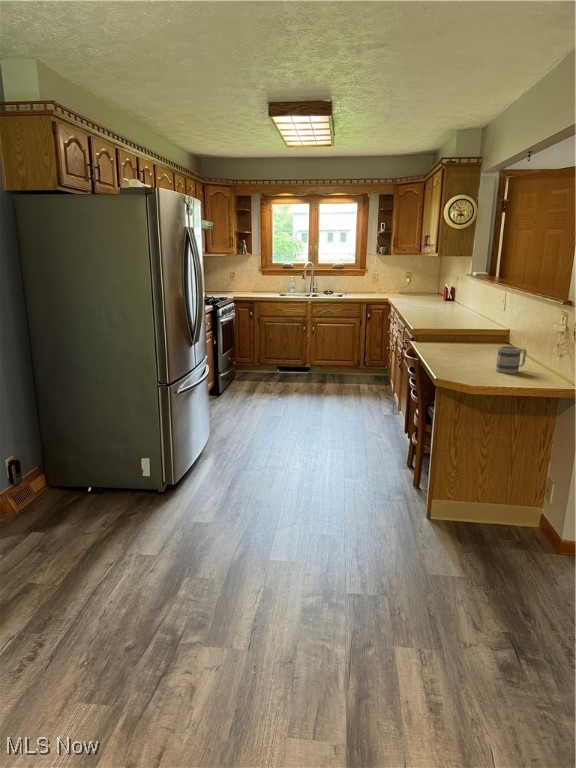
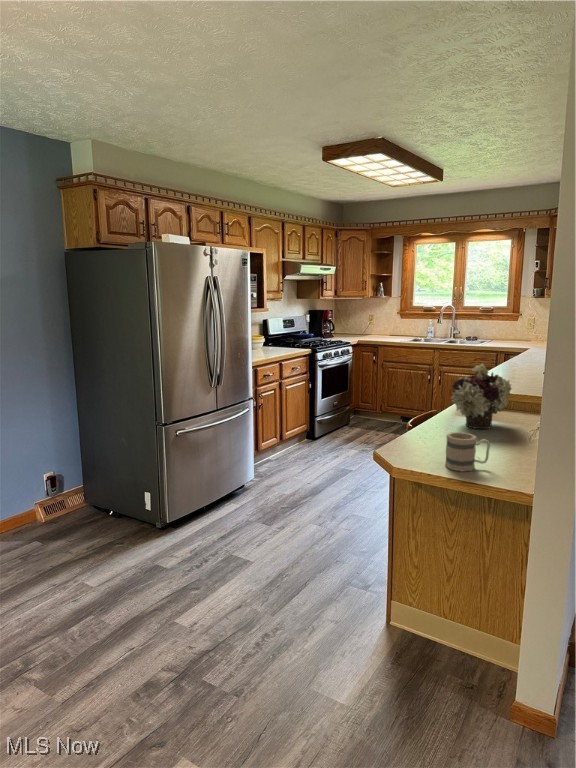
flower arrangement: none [438,299,487,350] -> present [451,364,512,429]

